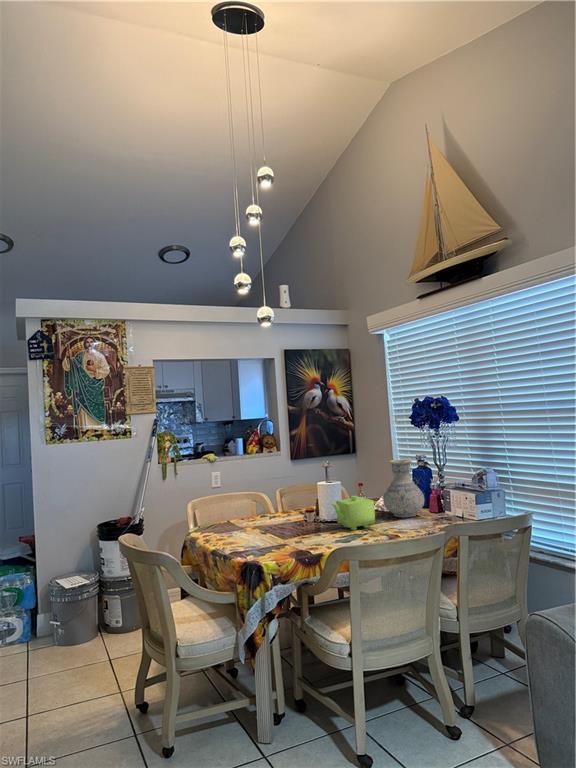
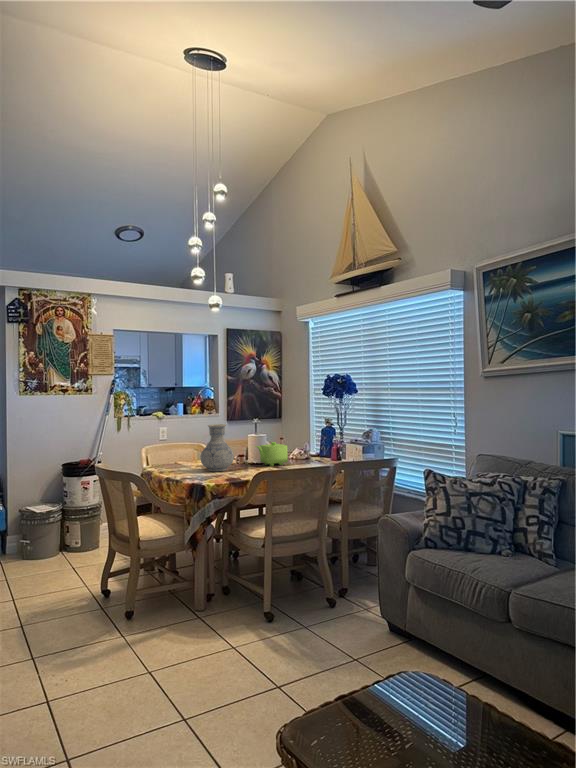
vase: present [383,459,424,517] -> present [200,424,234,471]

